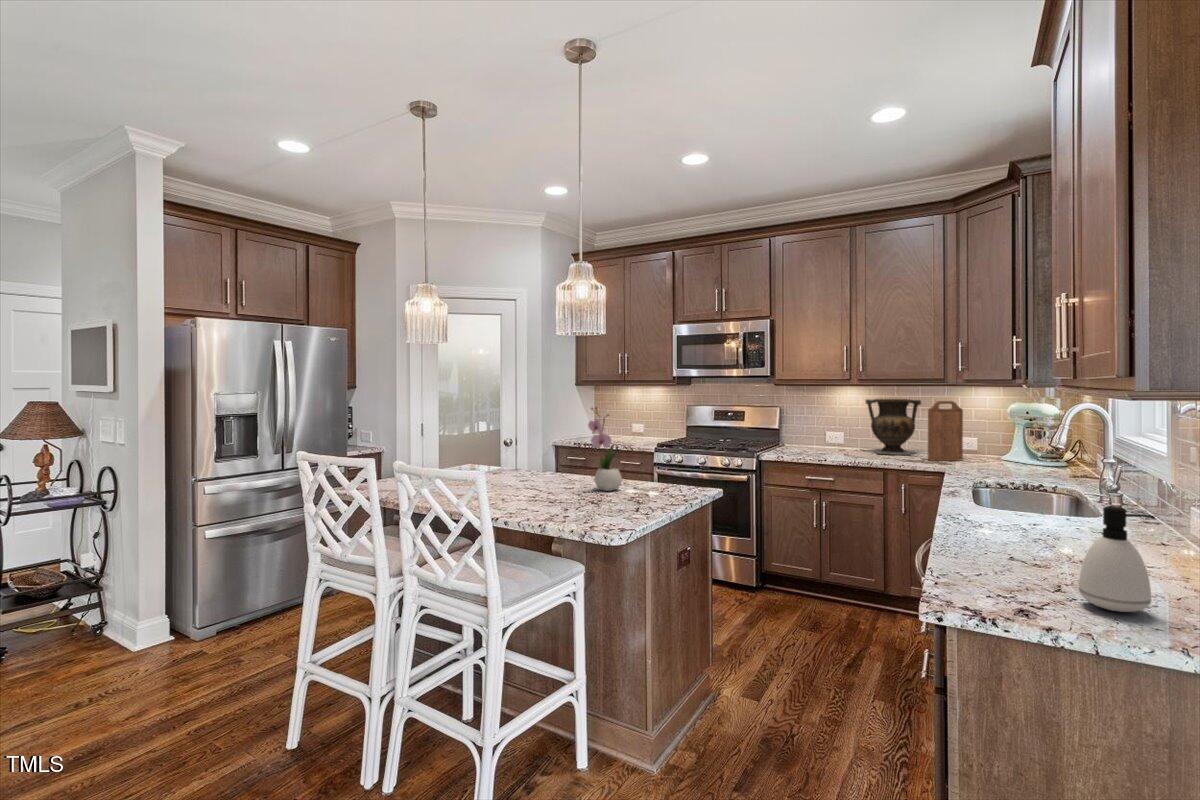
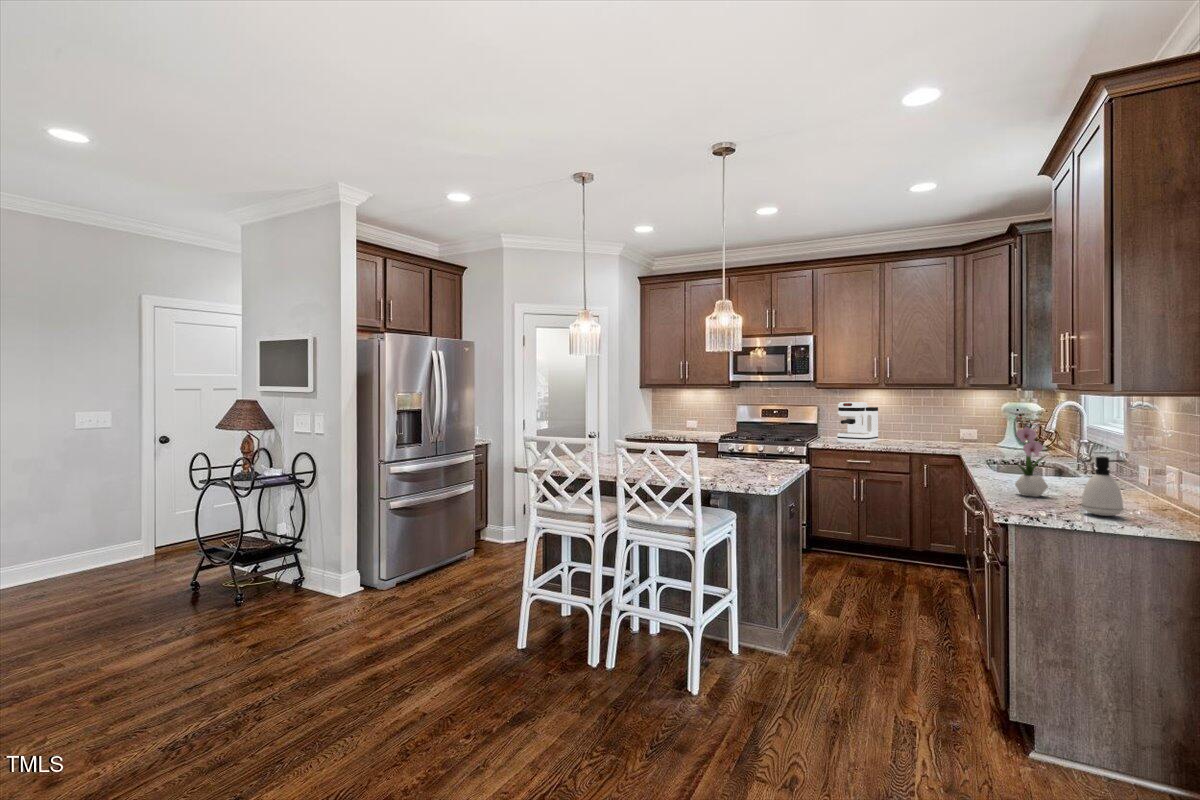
vase: present [865,399,921,455] -> none [889,399,934,443]
cutting board: present [928,401,963,461] -> none [942,401,968,447]
coffee maker: none [797,403,850,456] -> present [837,402,878,444]
flower arrangement: present [588,407,622,491] -> present [1015,416,1048,497]

